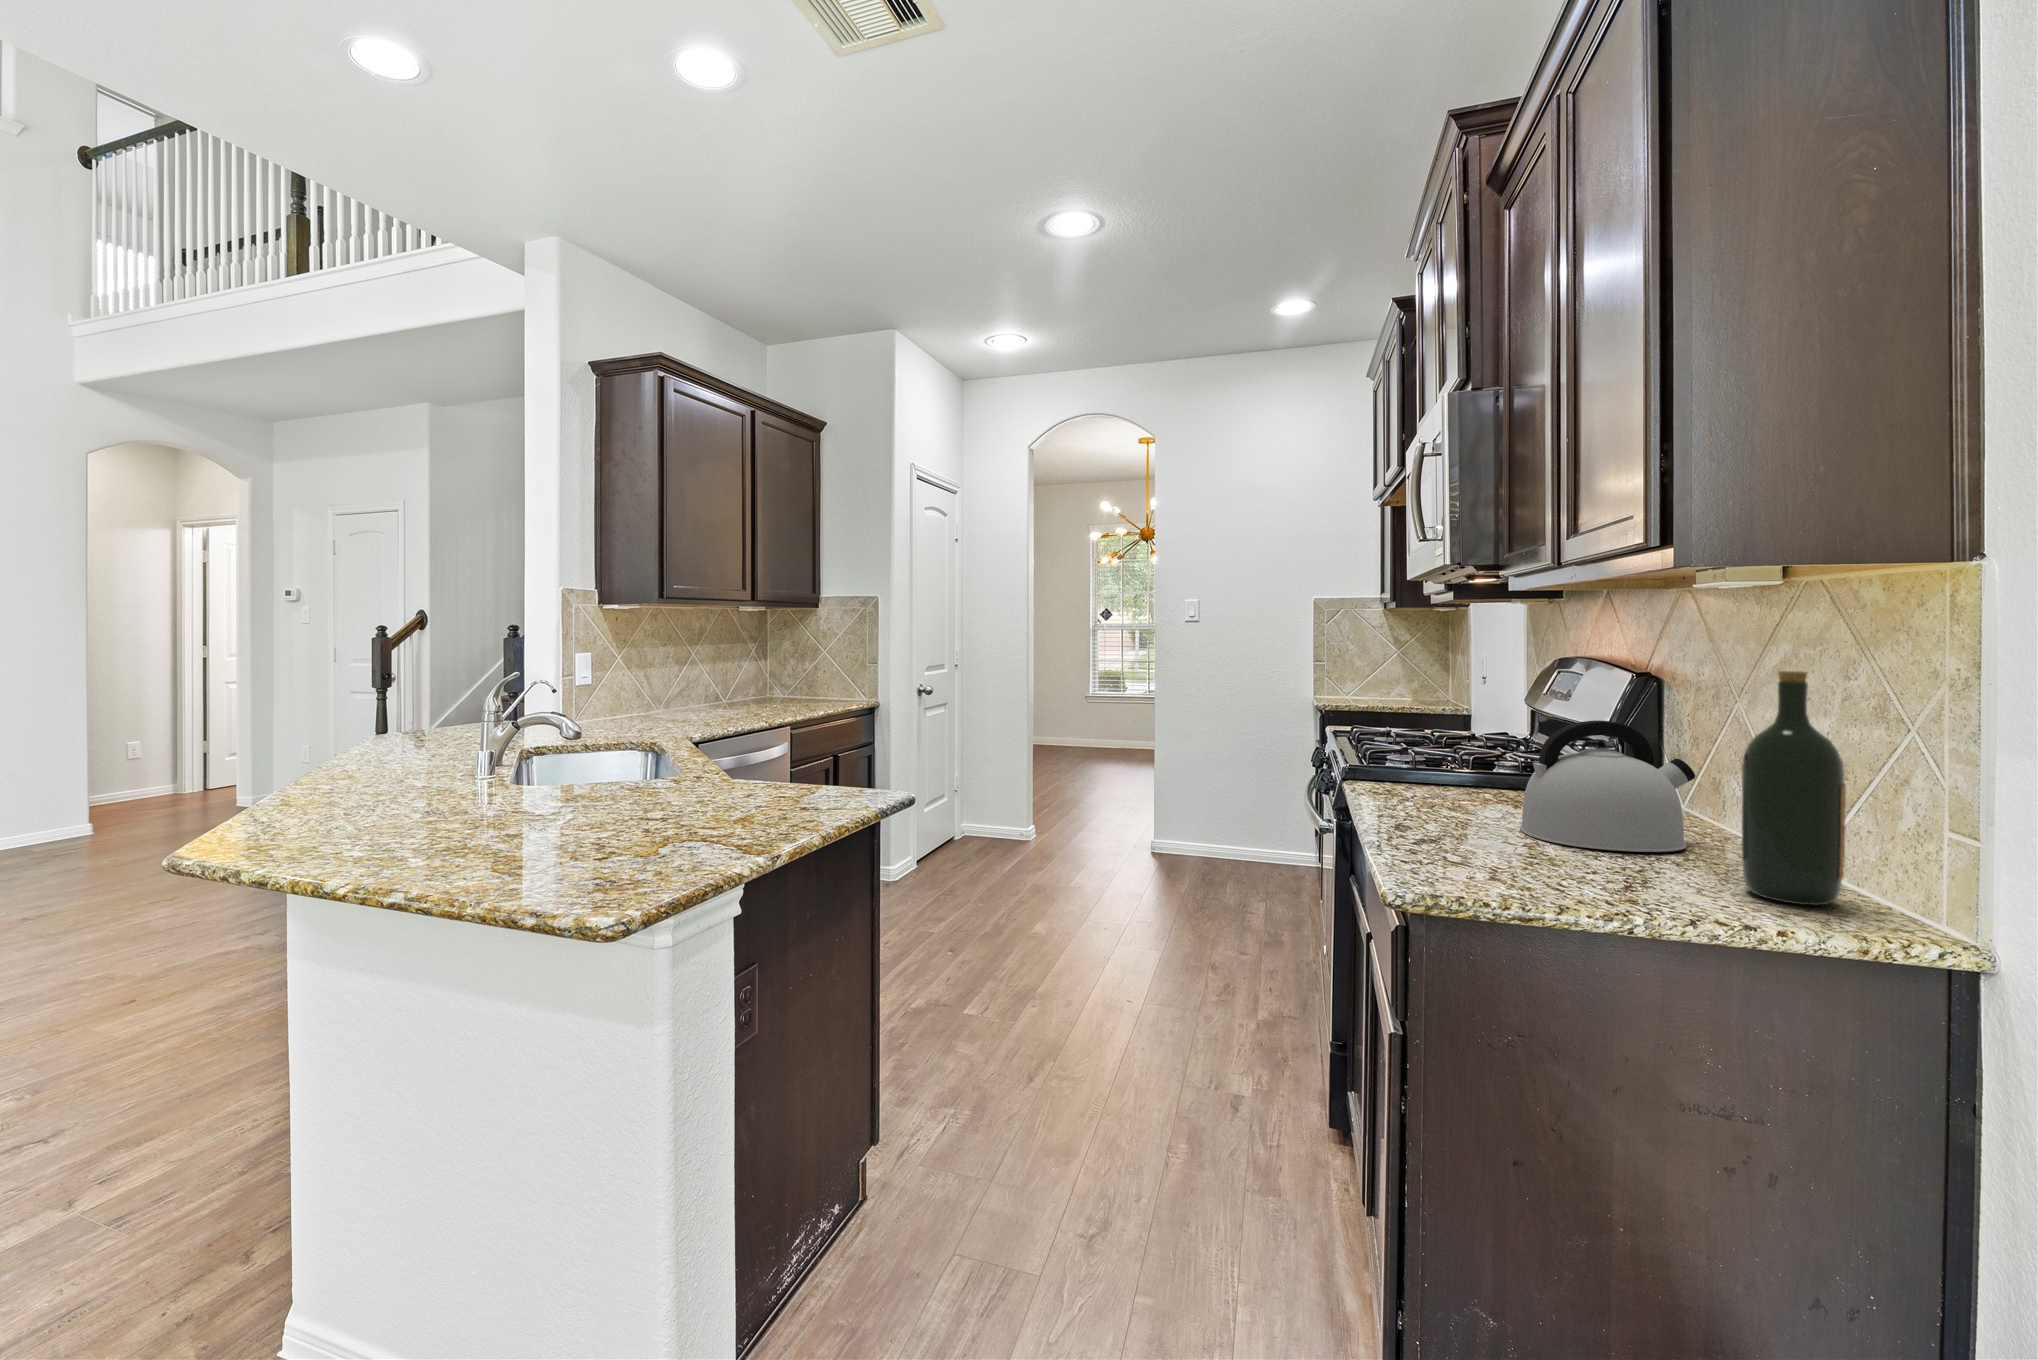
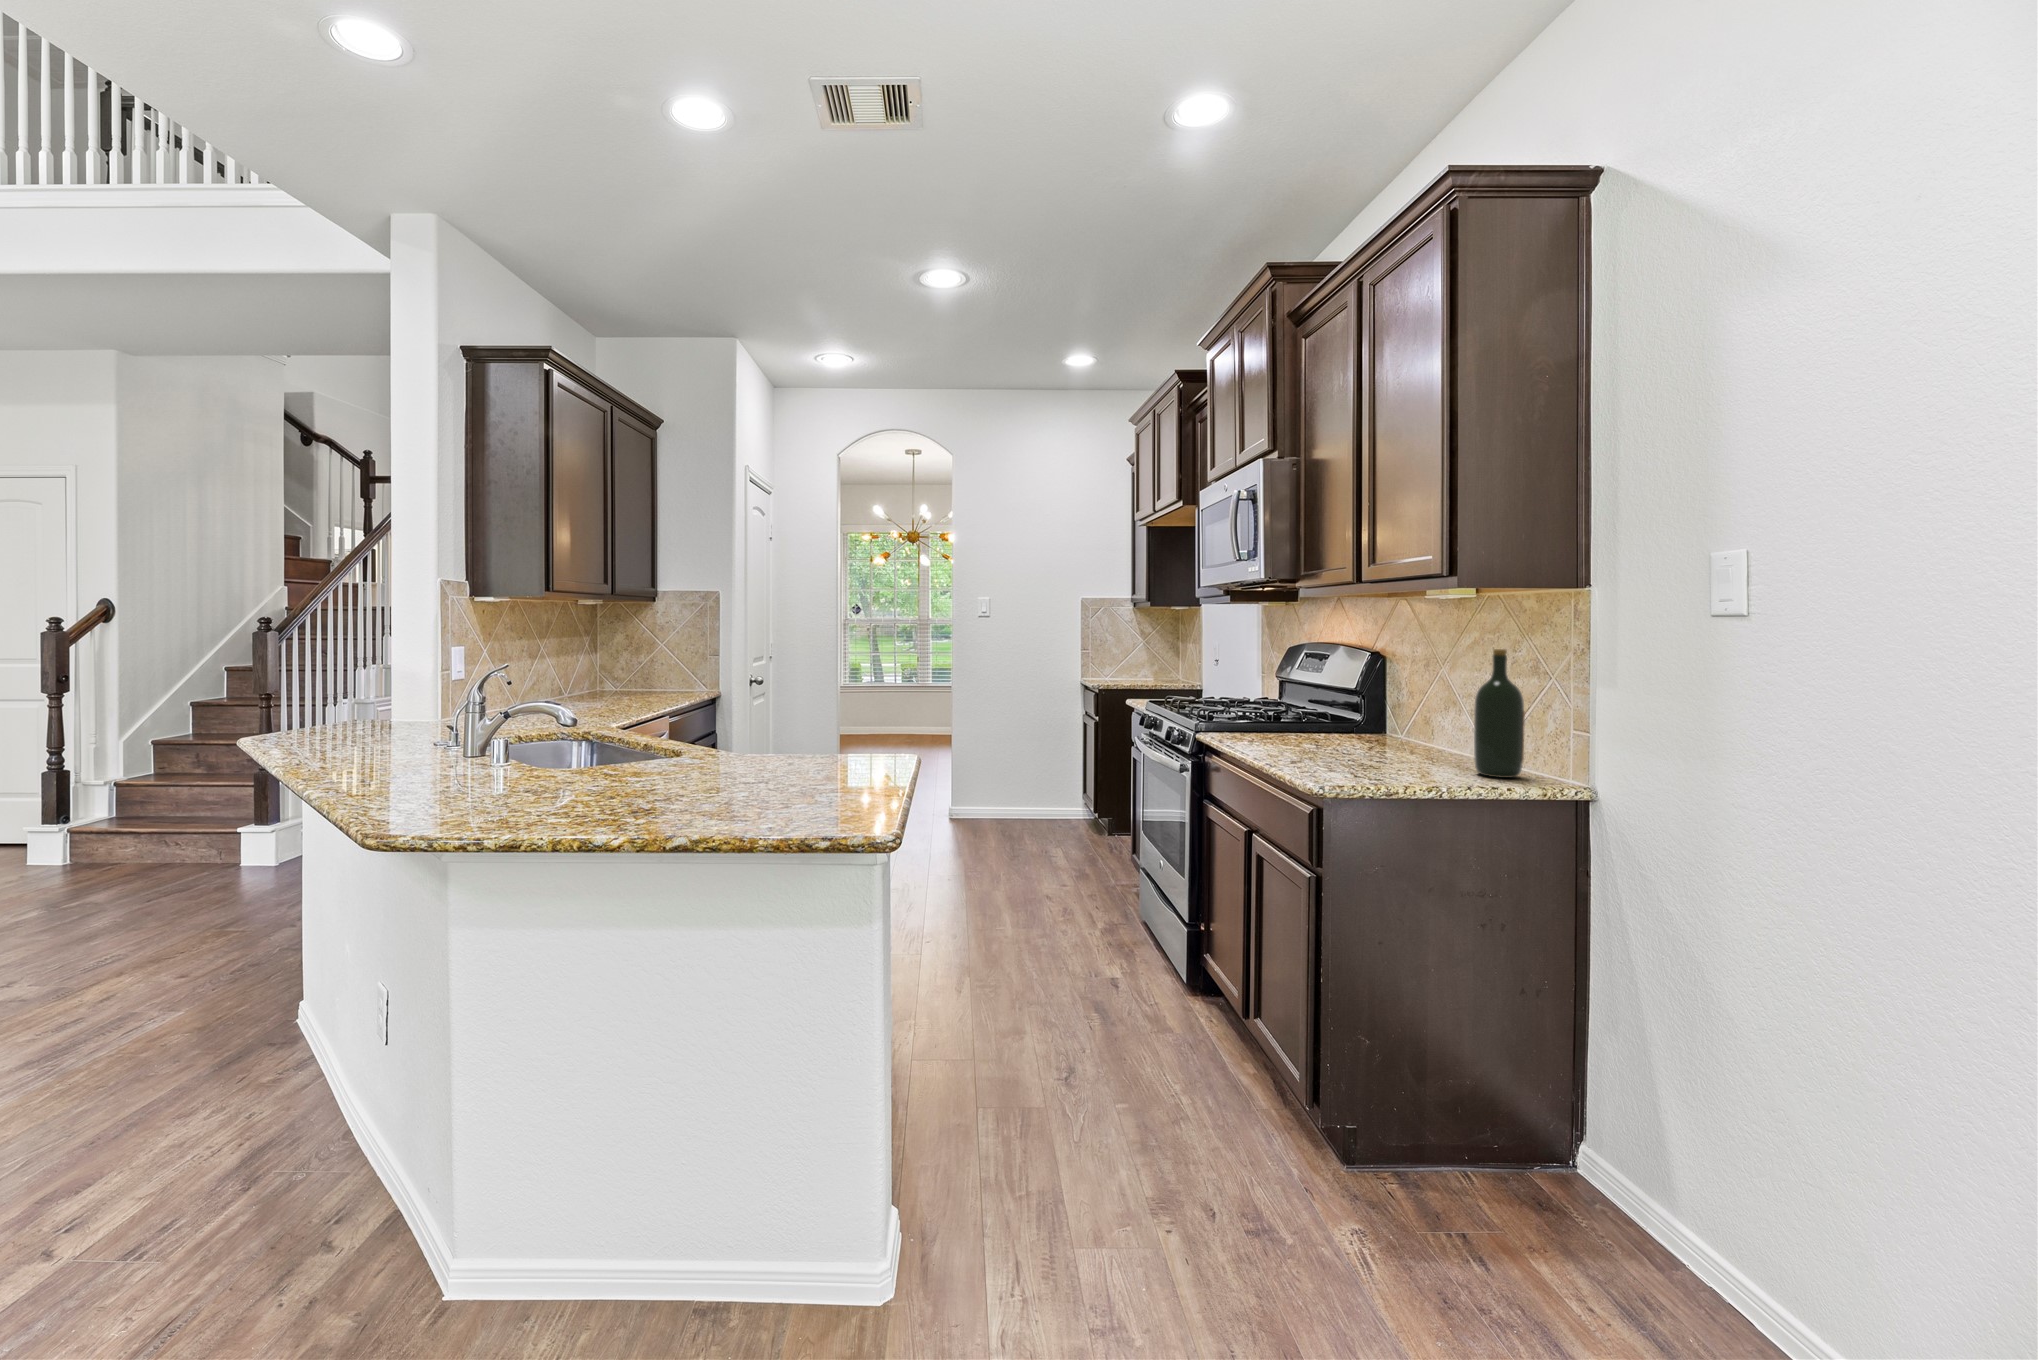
kettle: present [1520,720,1695,852] -> none [1338,682,1432,760]

